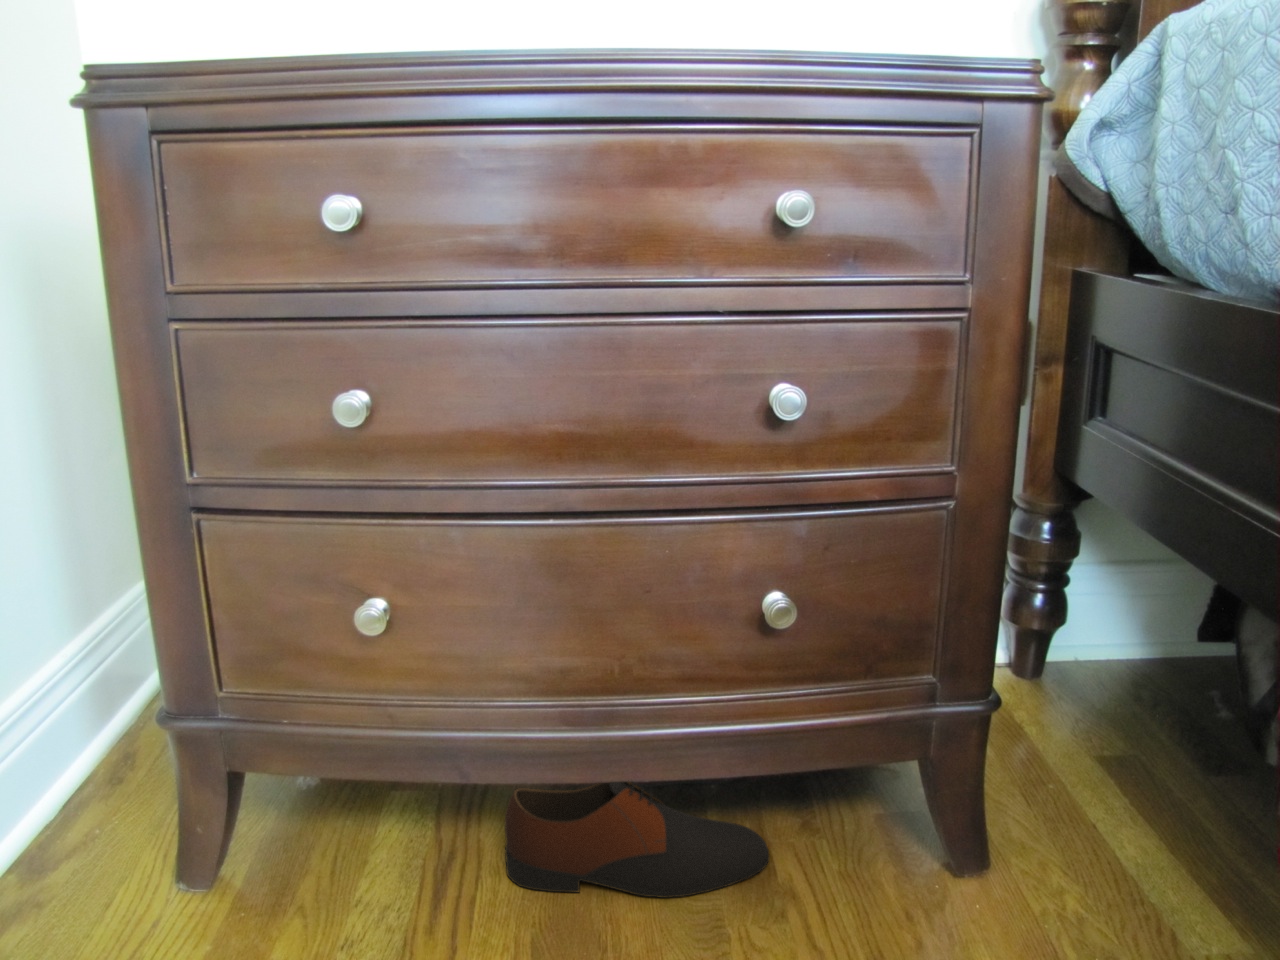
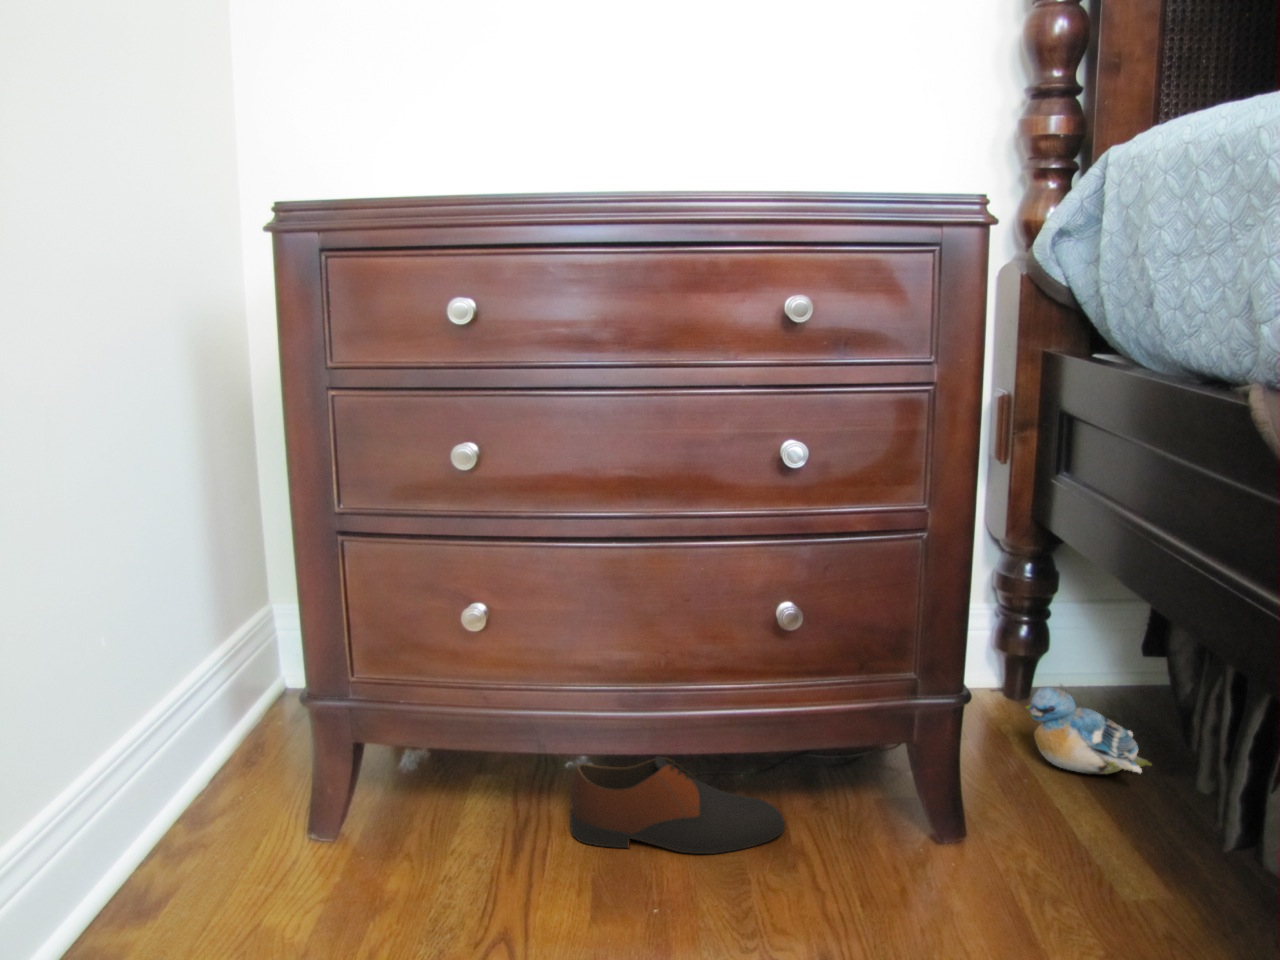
plush toy: none [1046,673,1193,775] -> present [1026,687,1152,774]

